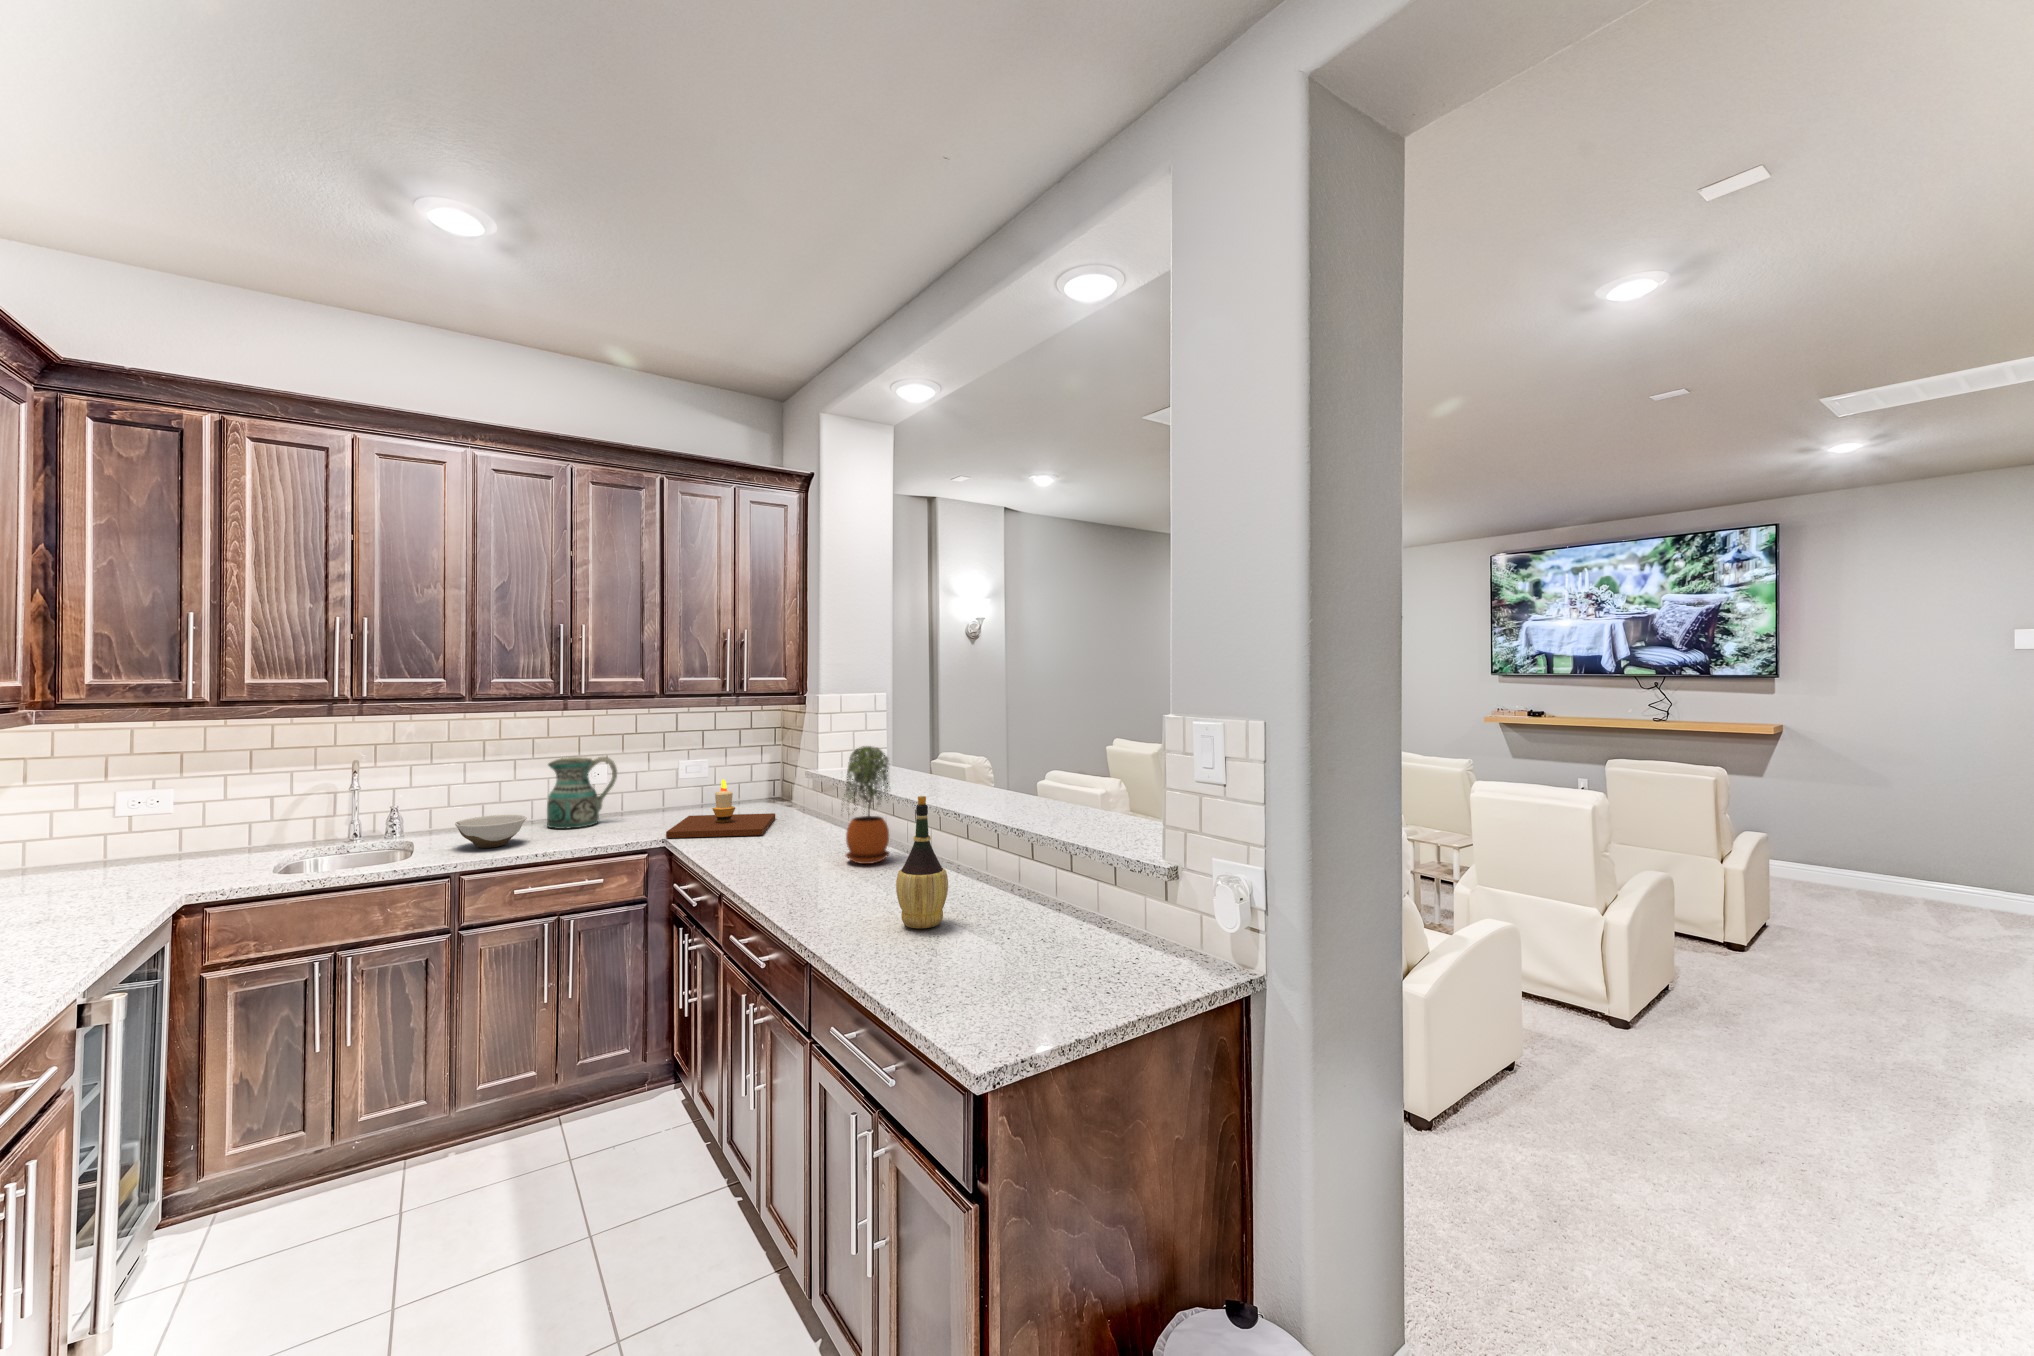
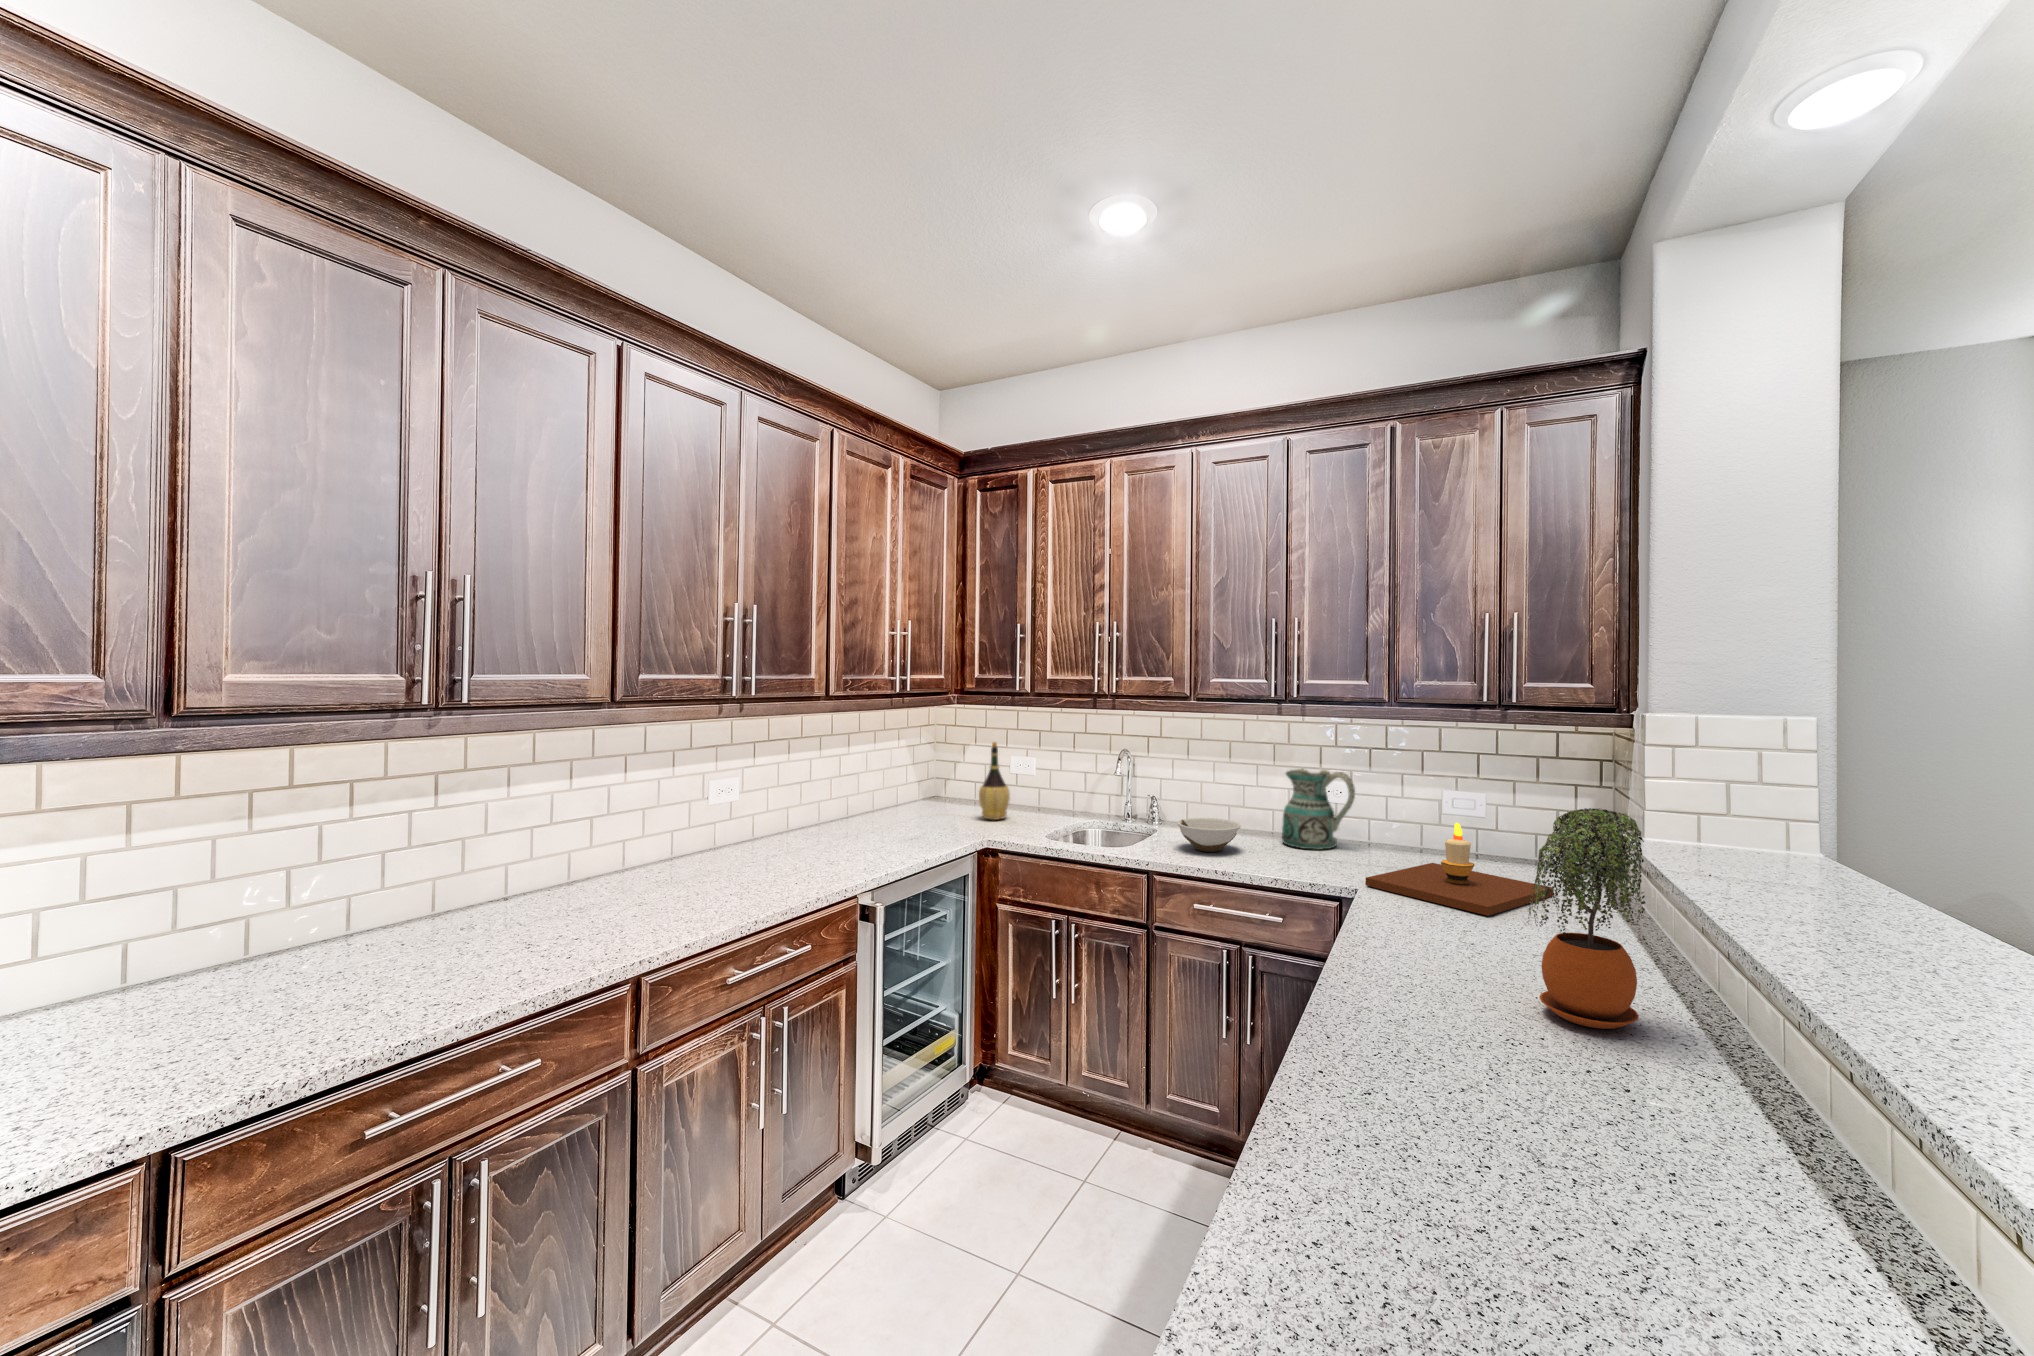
wine bottle: present [896,796,948,928] -> present [979,742,1010,820]

